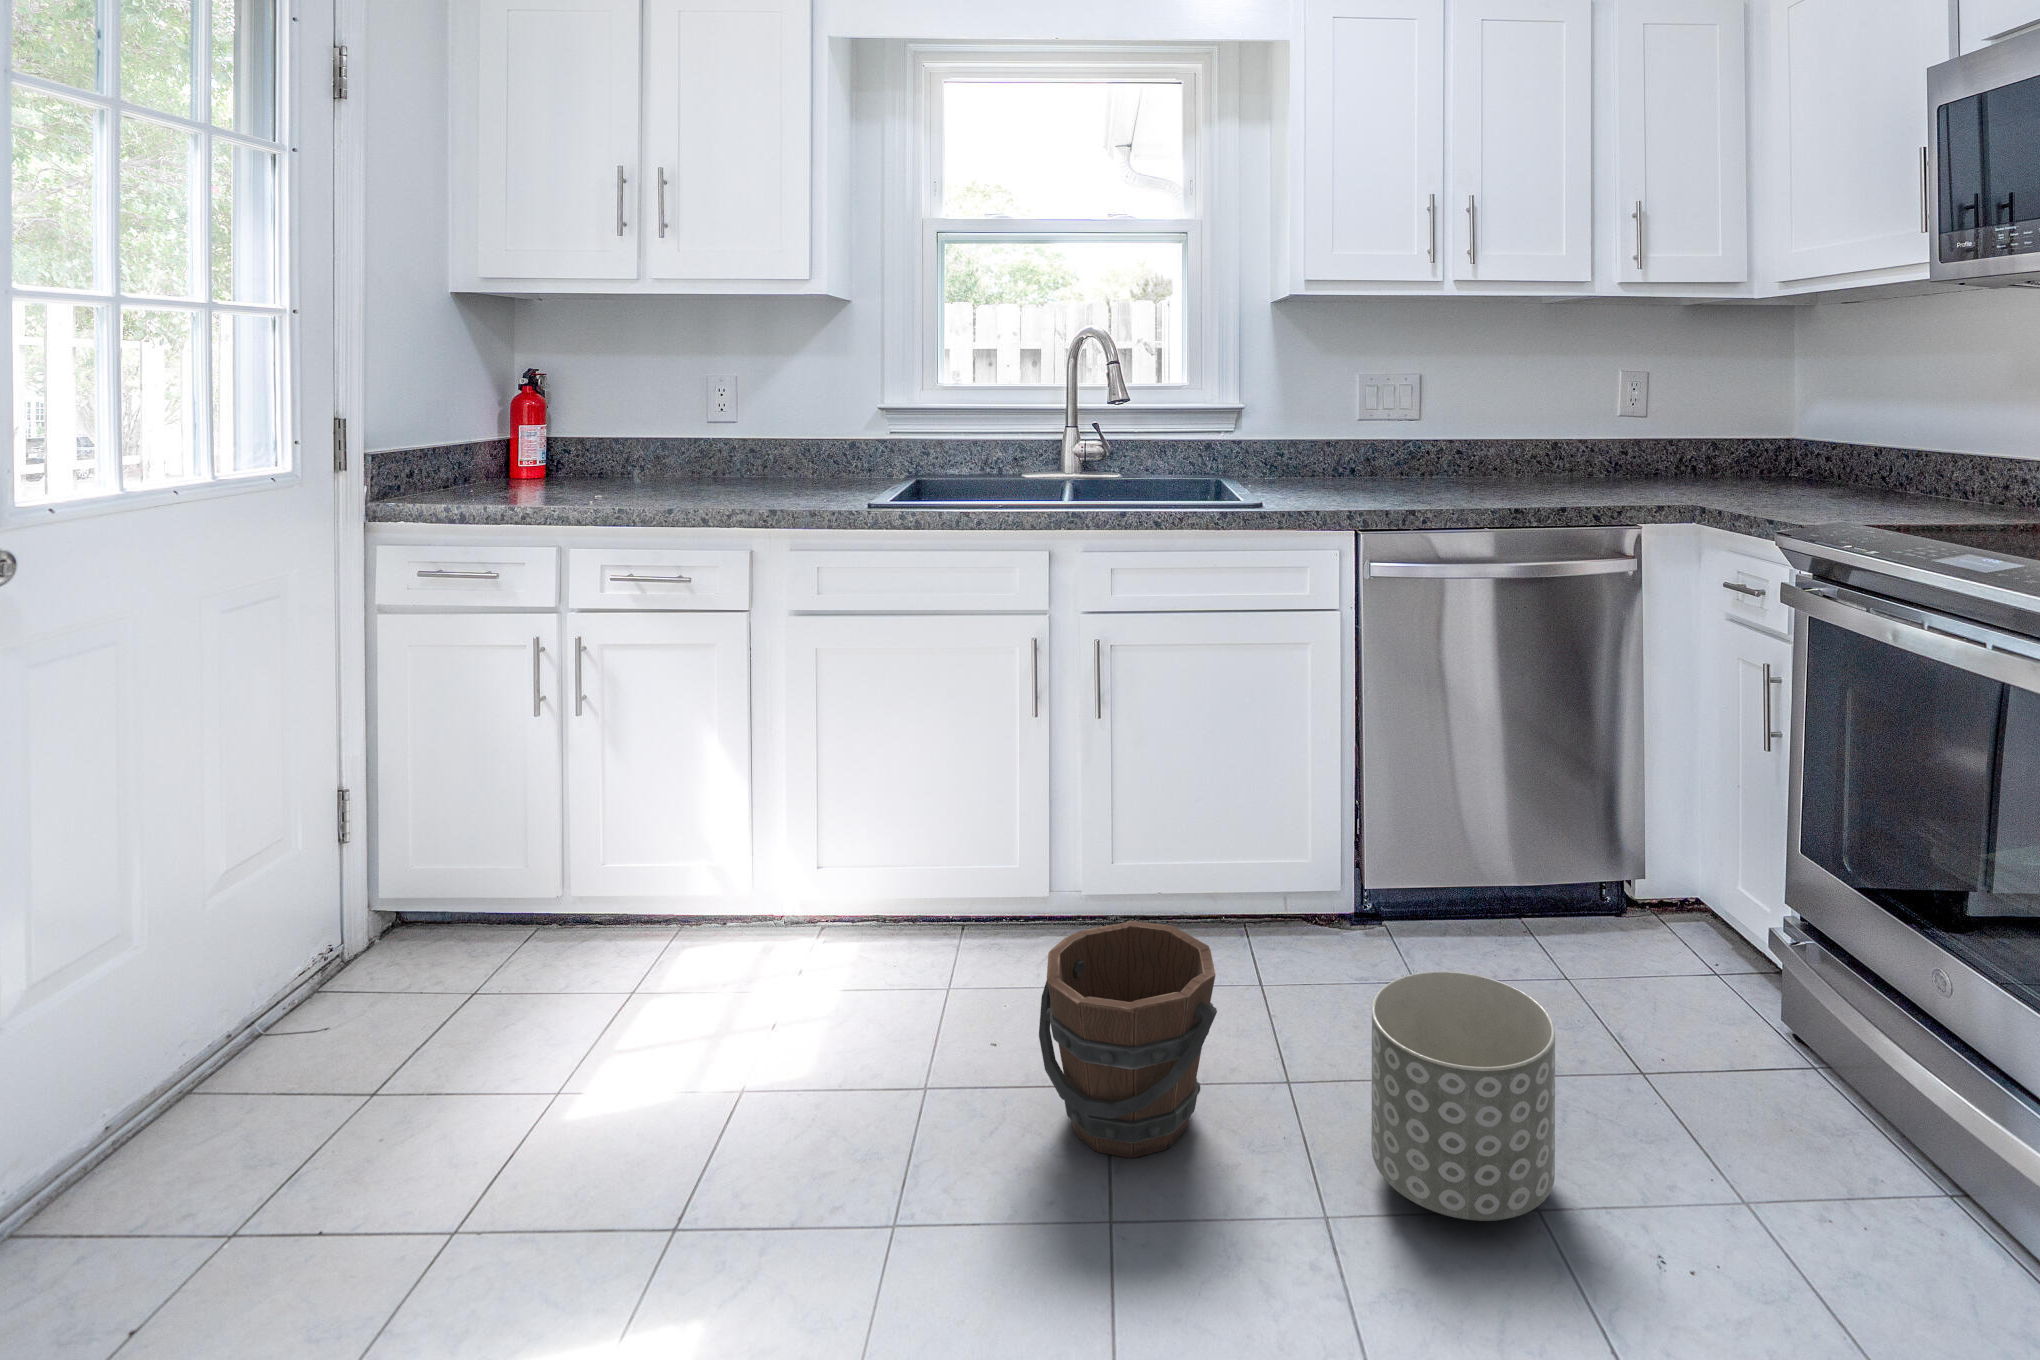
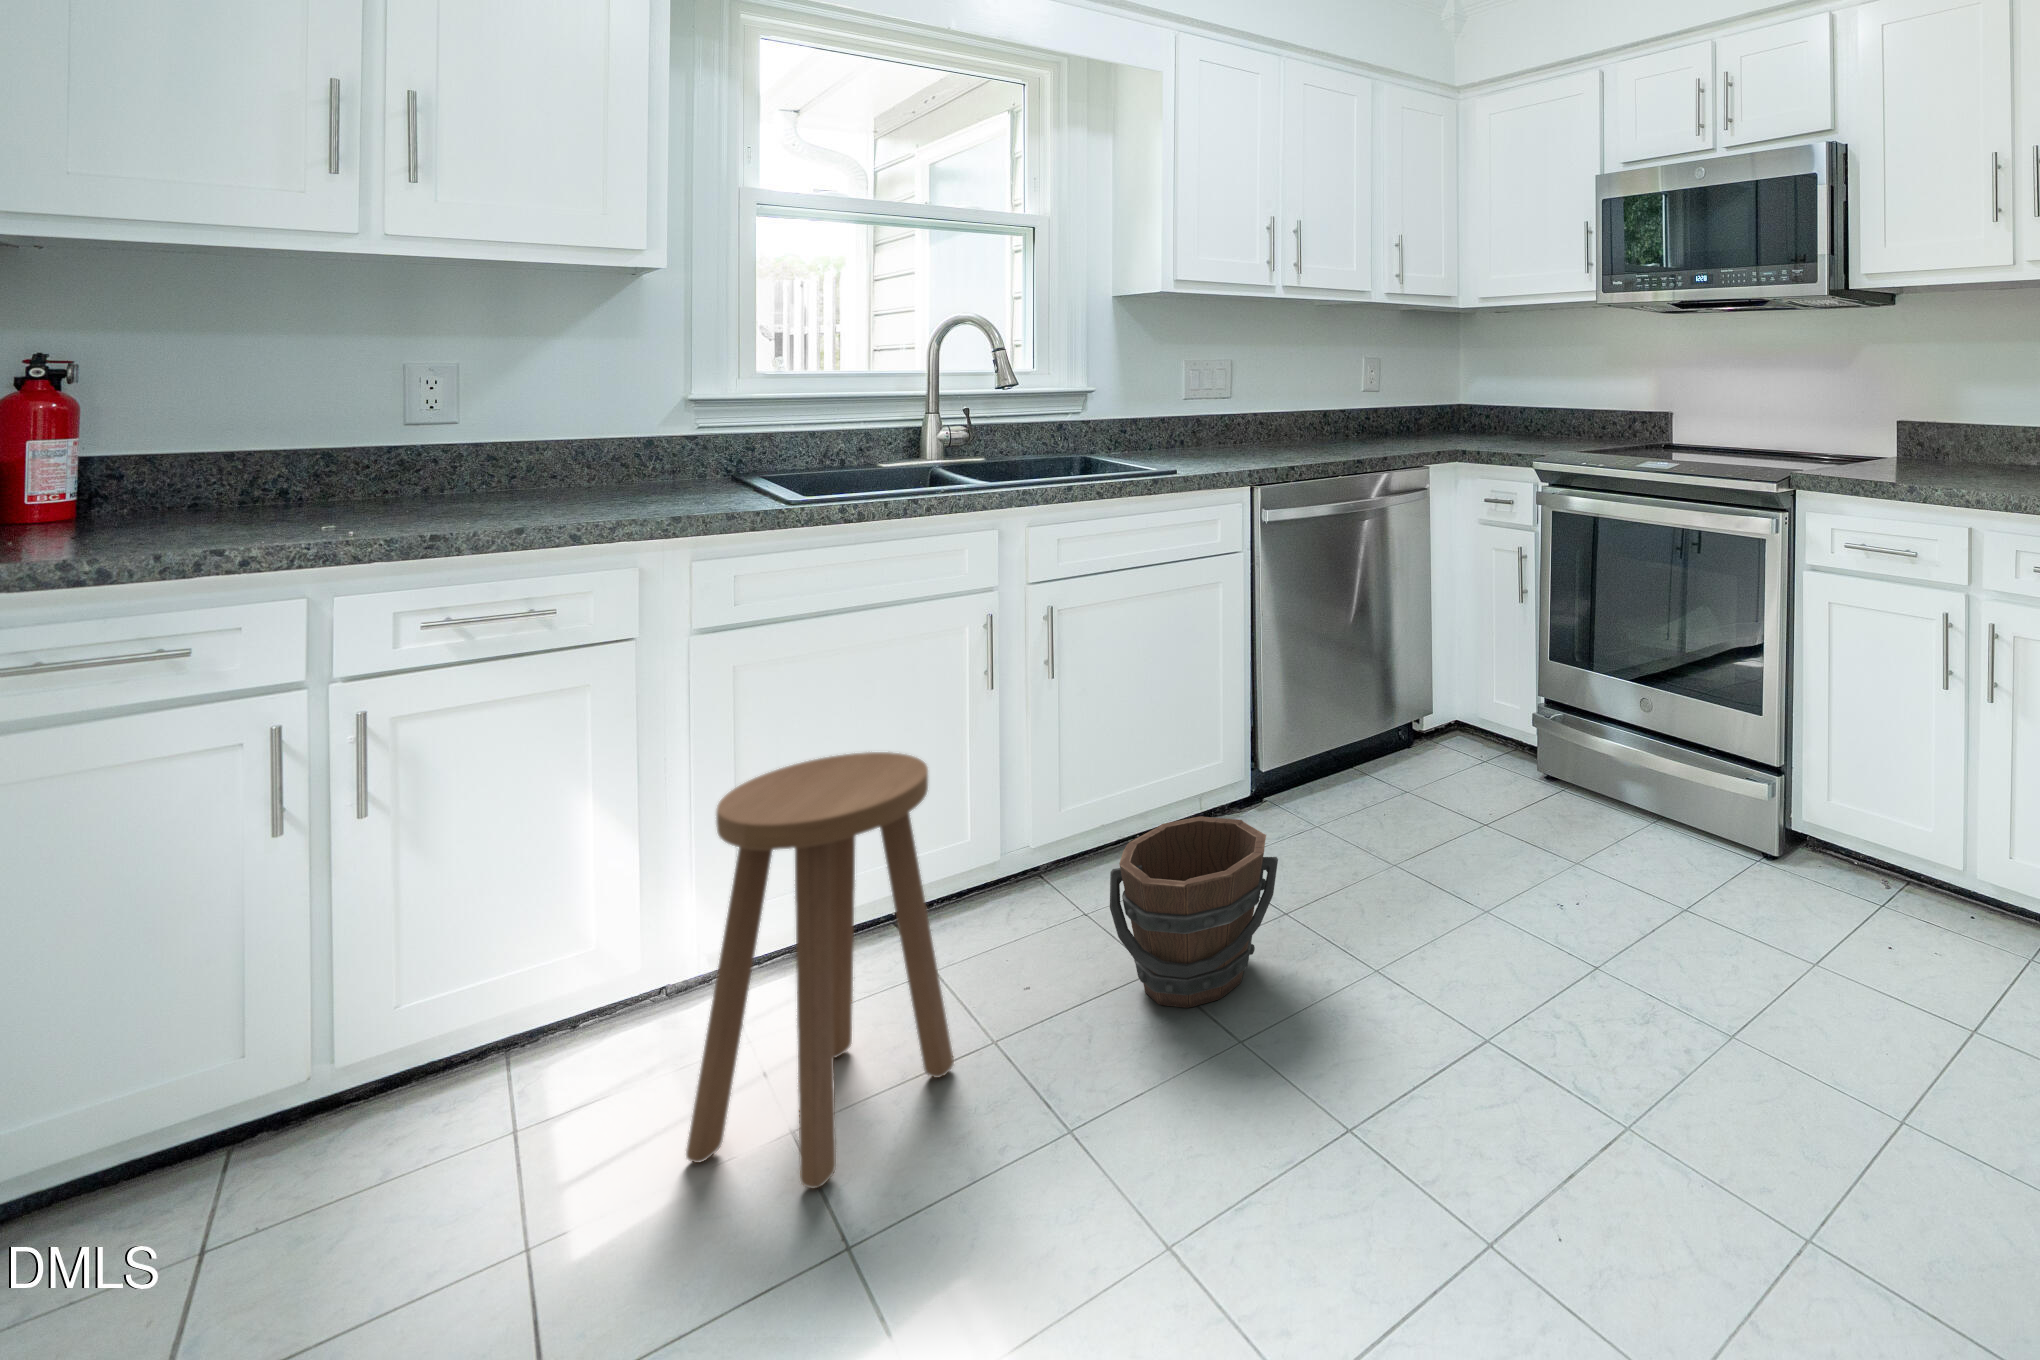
stool: none [662,754,873,1168] -> present [686,752,954,1188]
planter: present [1371,971,1555,1221] -> none [1382,778,1505,933]

